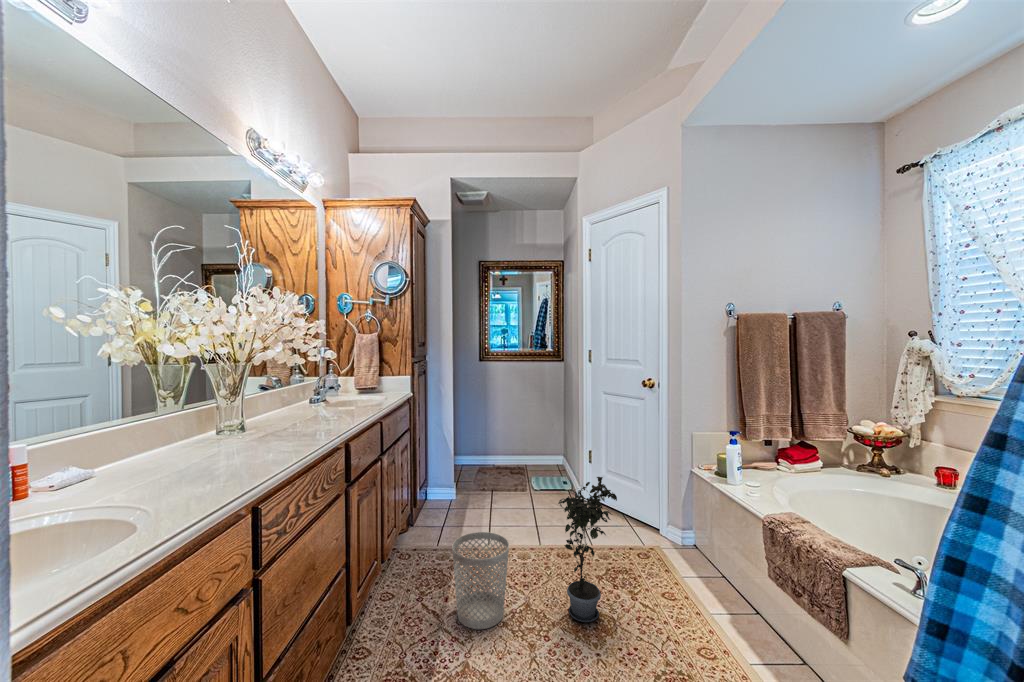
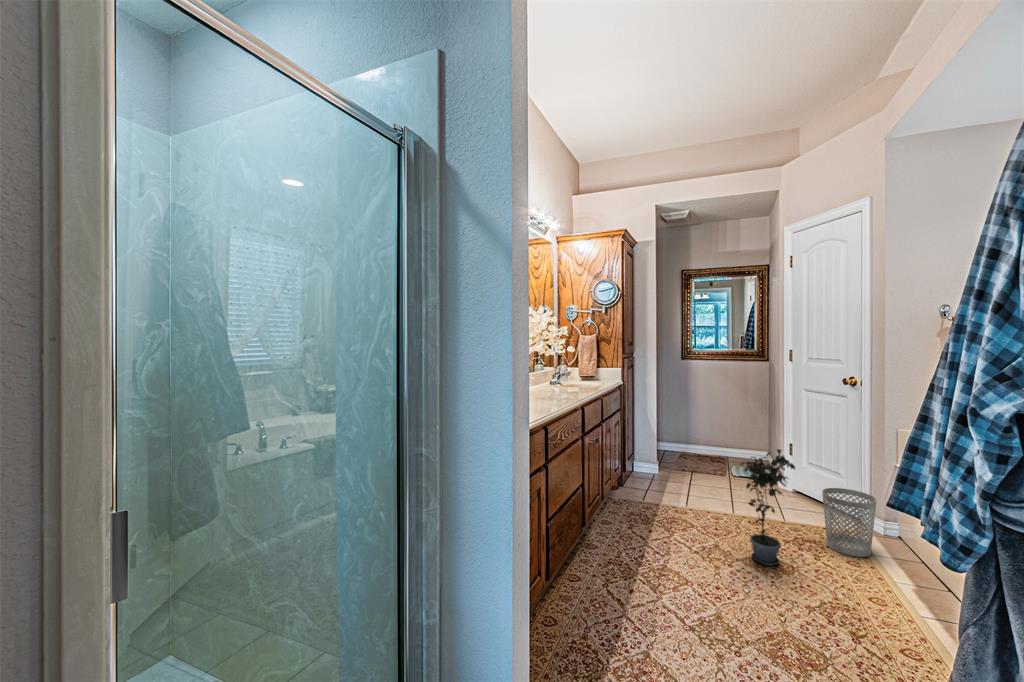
wastebasket: present [452,532,509,629] -> present [822,488,877,557]

